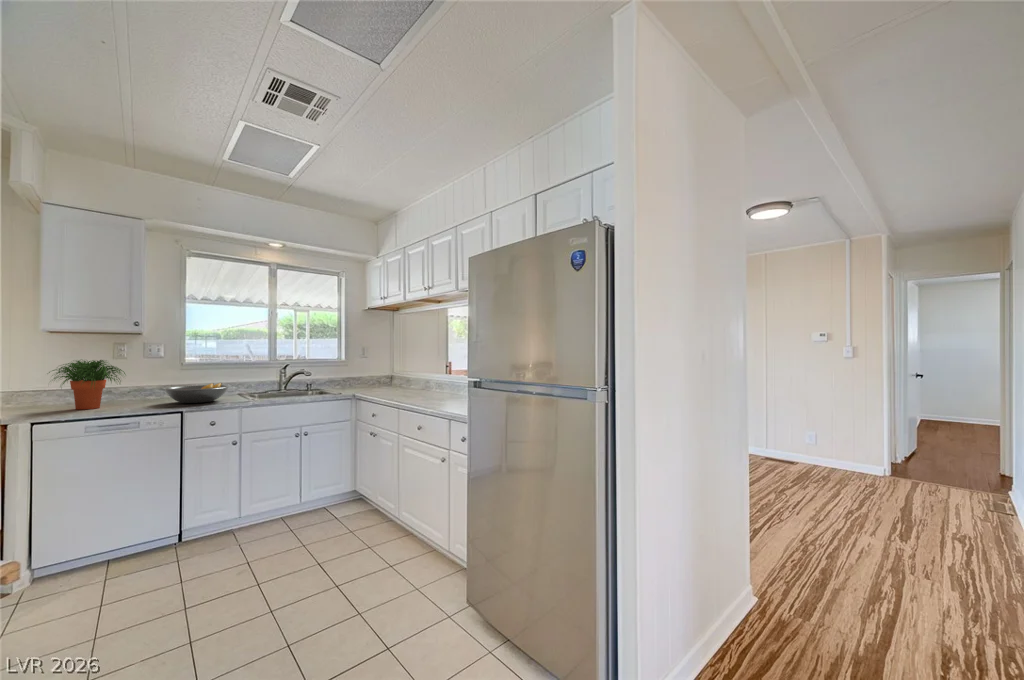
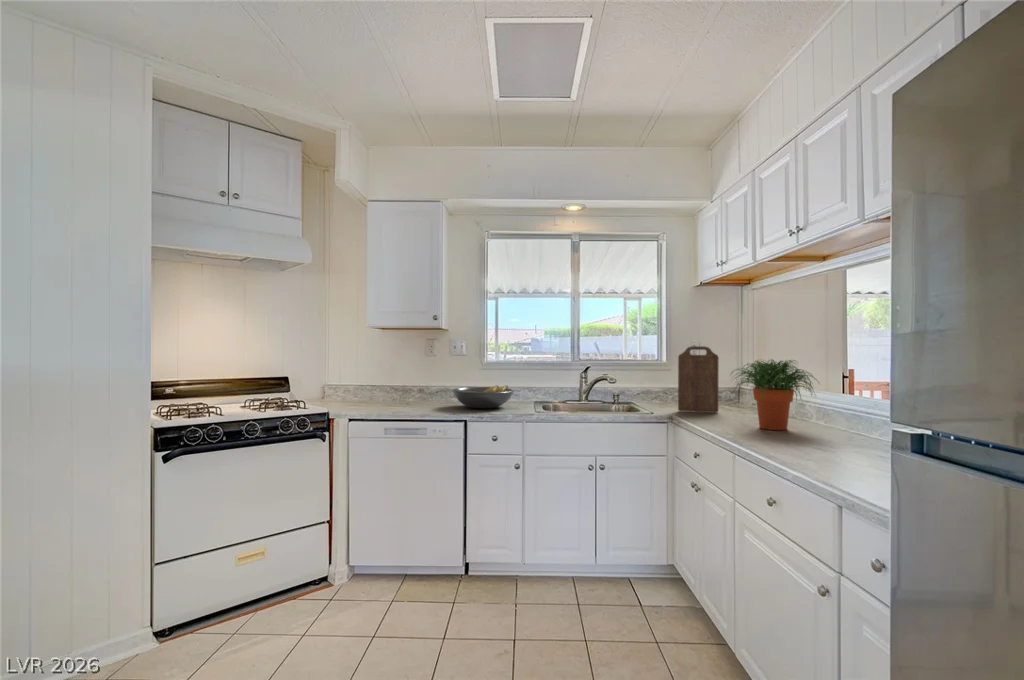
cutting board: none [358,350,383,392] -> present [678,346,719,412]
potted plant: present [49,360,125,409] -> present [733,360,815,430]

